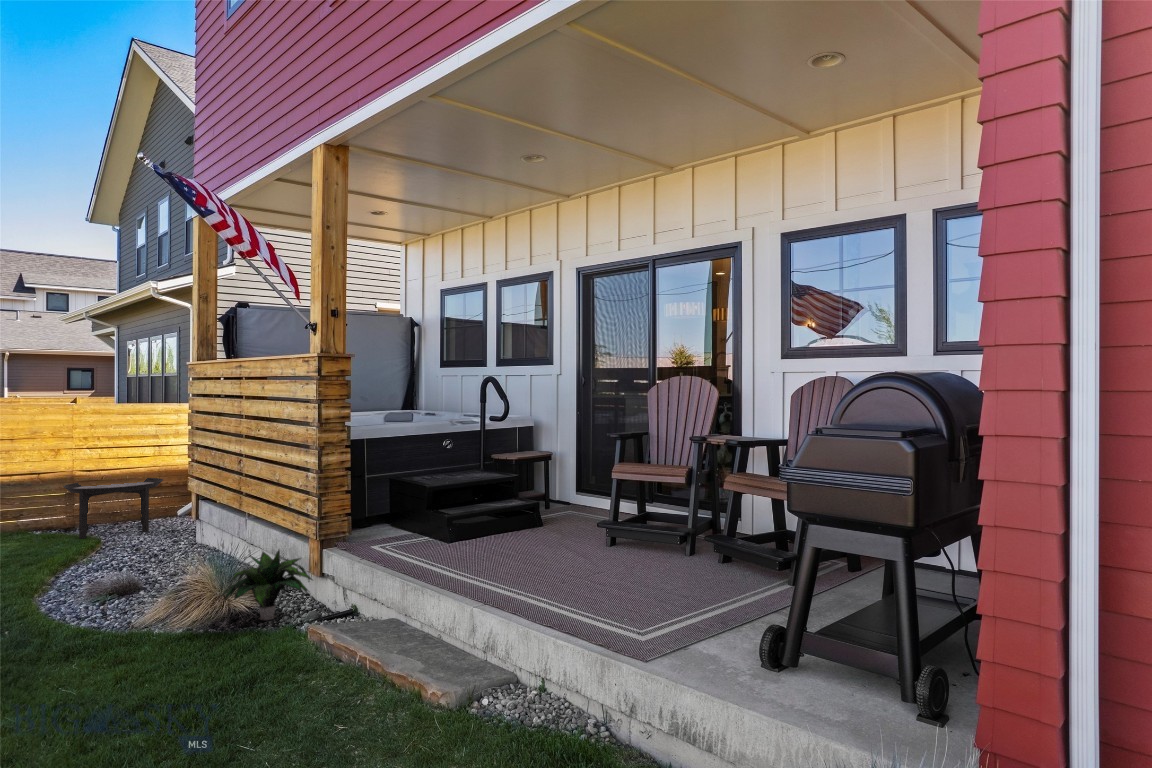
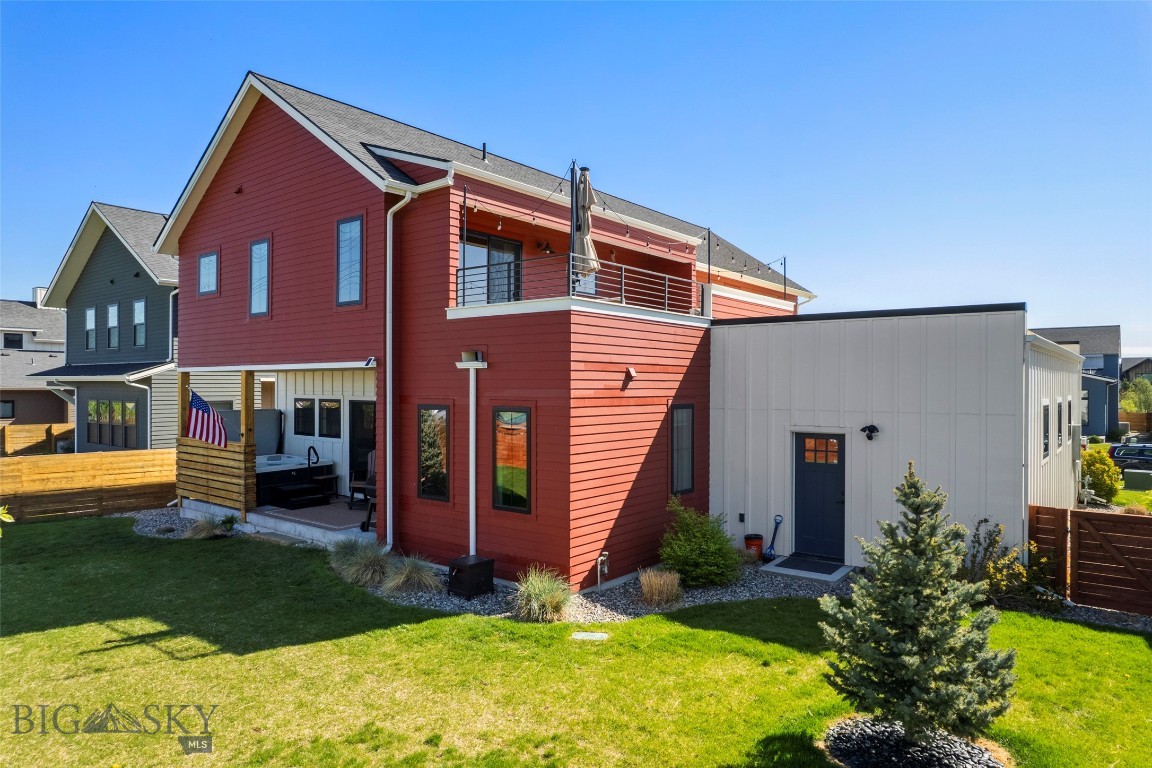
round table: present [64,478,163,539] -> none [106,488,153,518]

